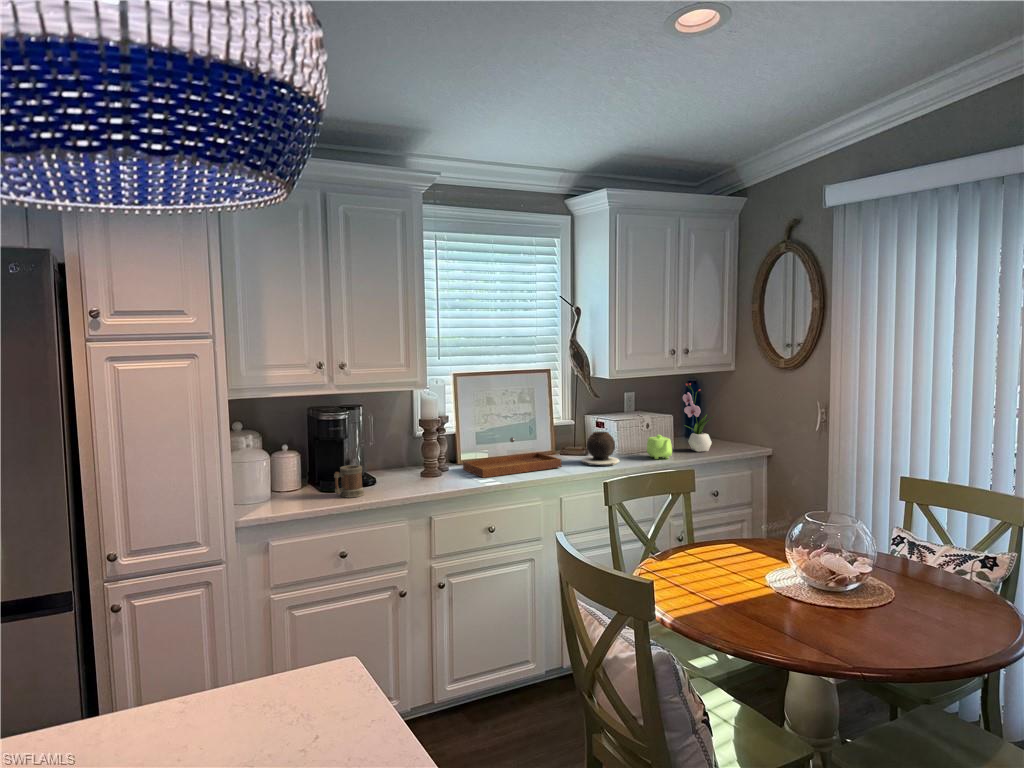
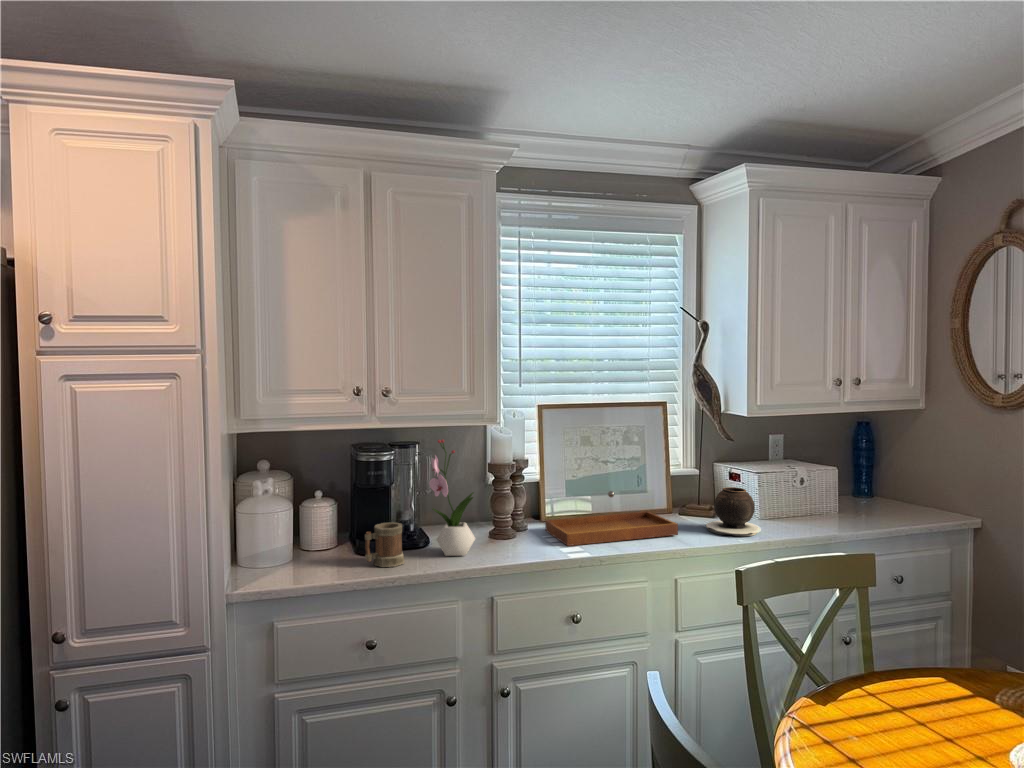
flower arrangement: present [683,383,714,452] -> present [429,440,475,556]
teapot: present [647,435,672,459] -> none [800,495,838,529]

